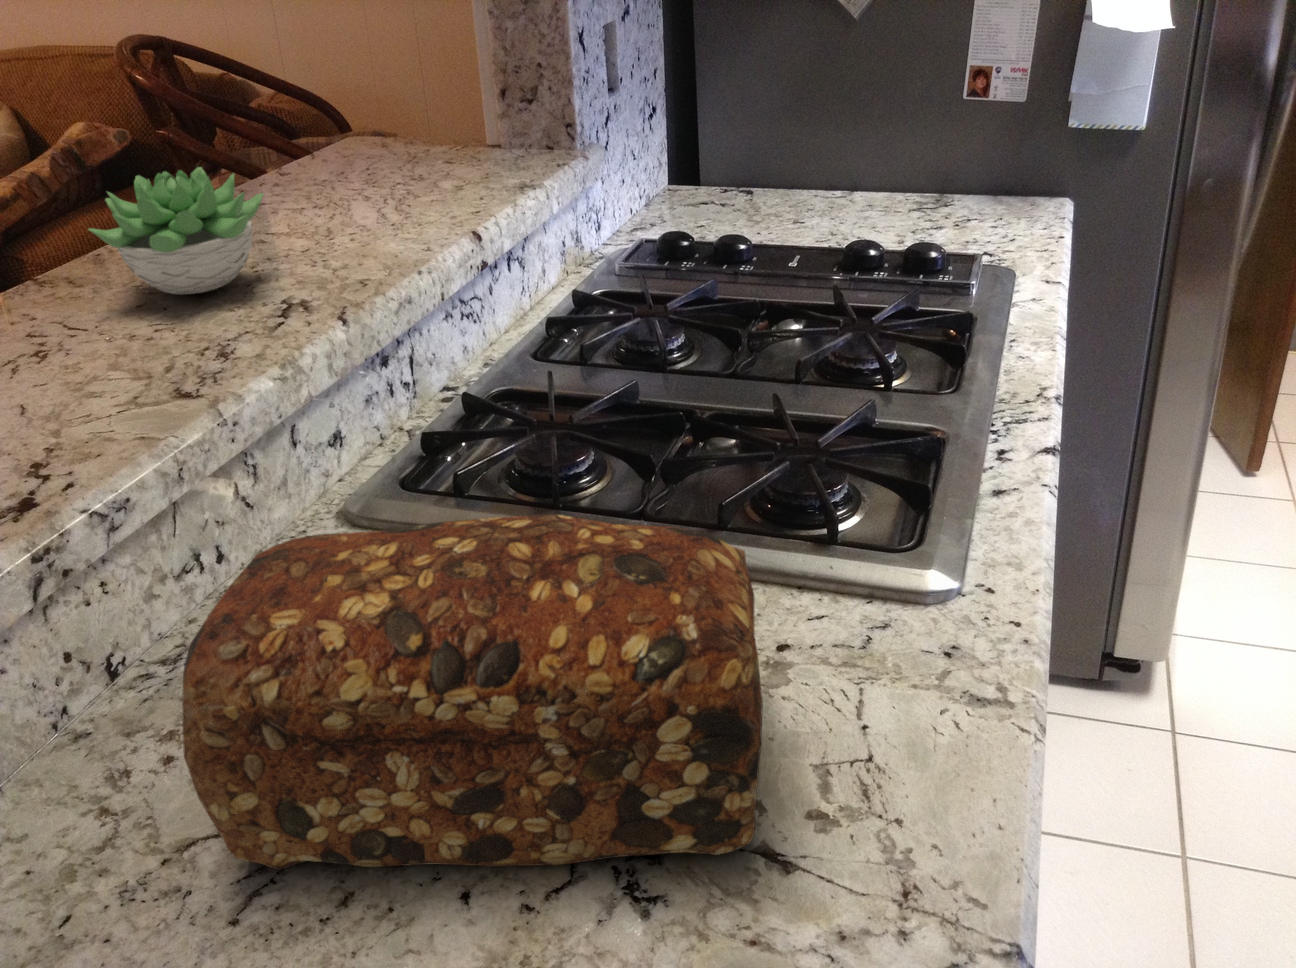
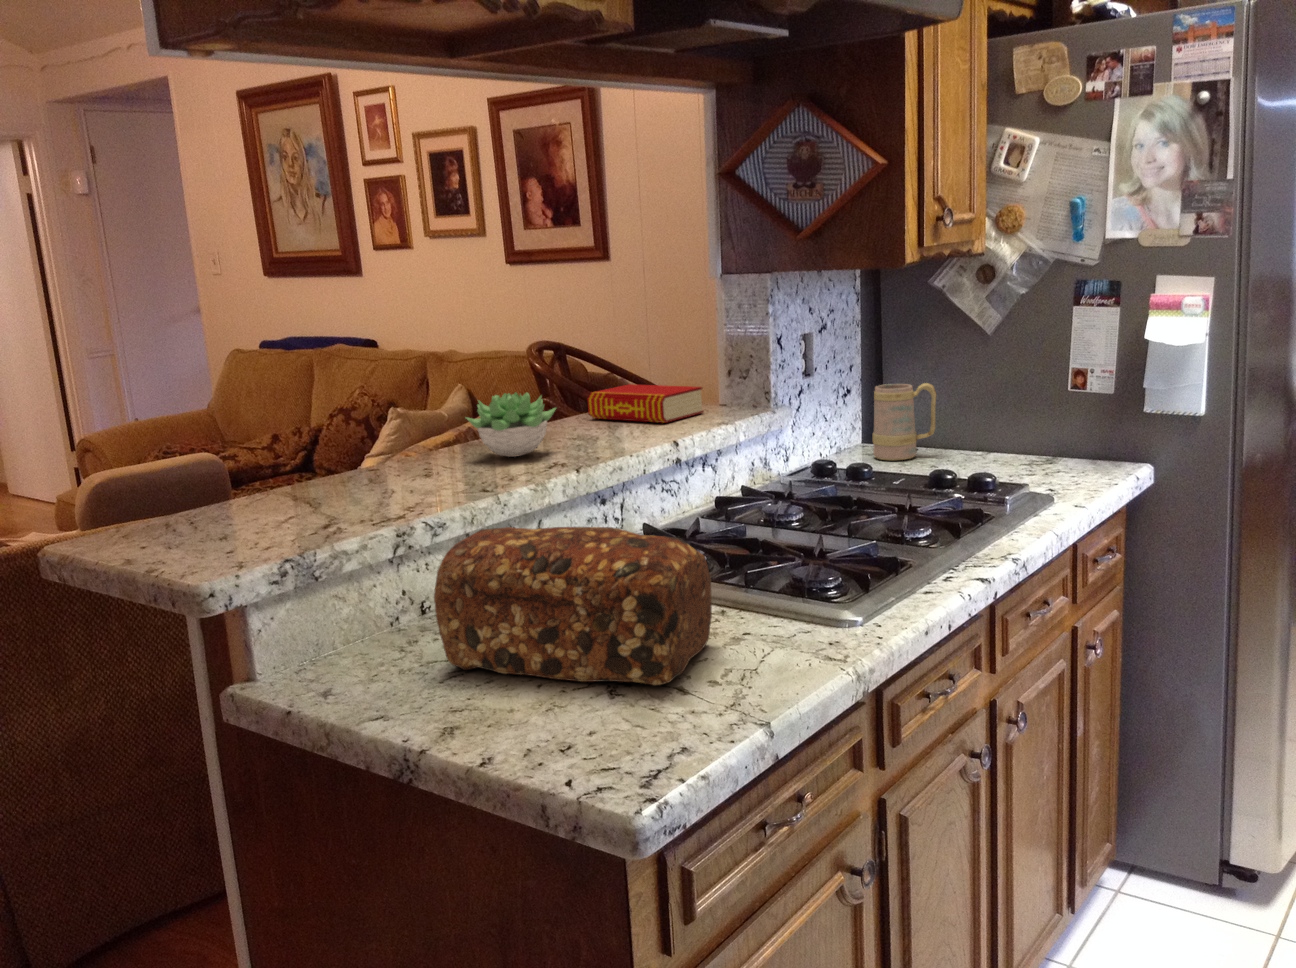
mug: none [703,96,791,214] -> present [873,383,936,460]
book: none [282,121,478,192] -> present [587,384,704,423]

